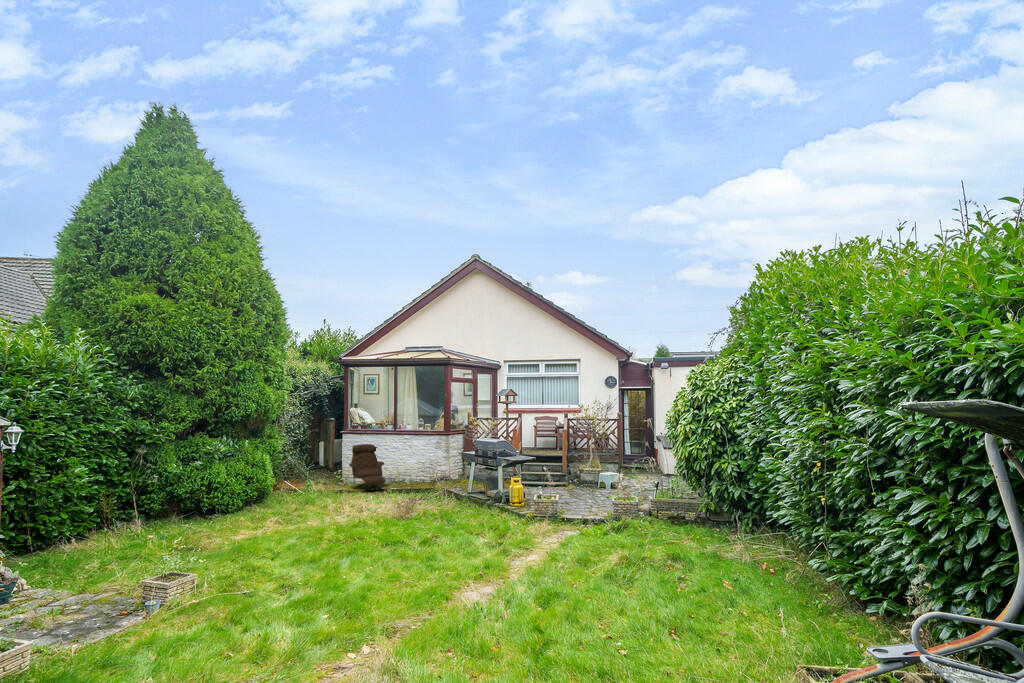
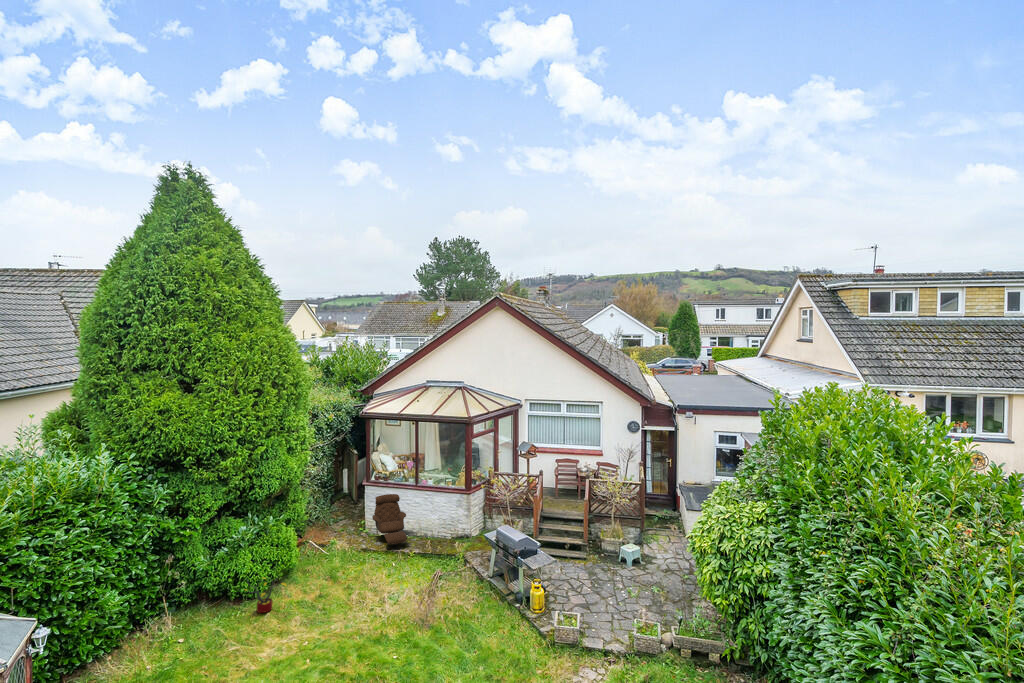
decorative plant: none [216,482,262,522] -> present [245,578,287,613]

